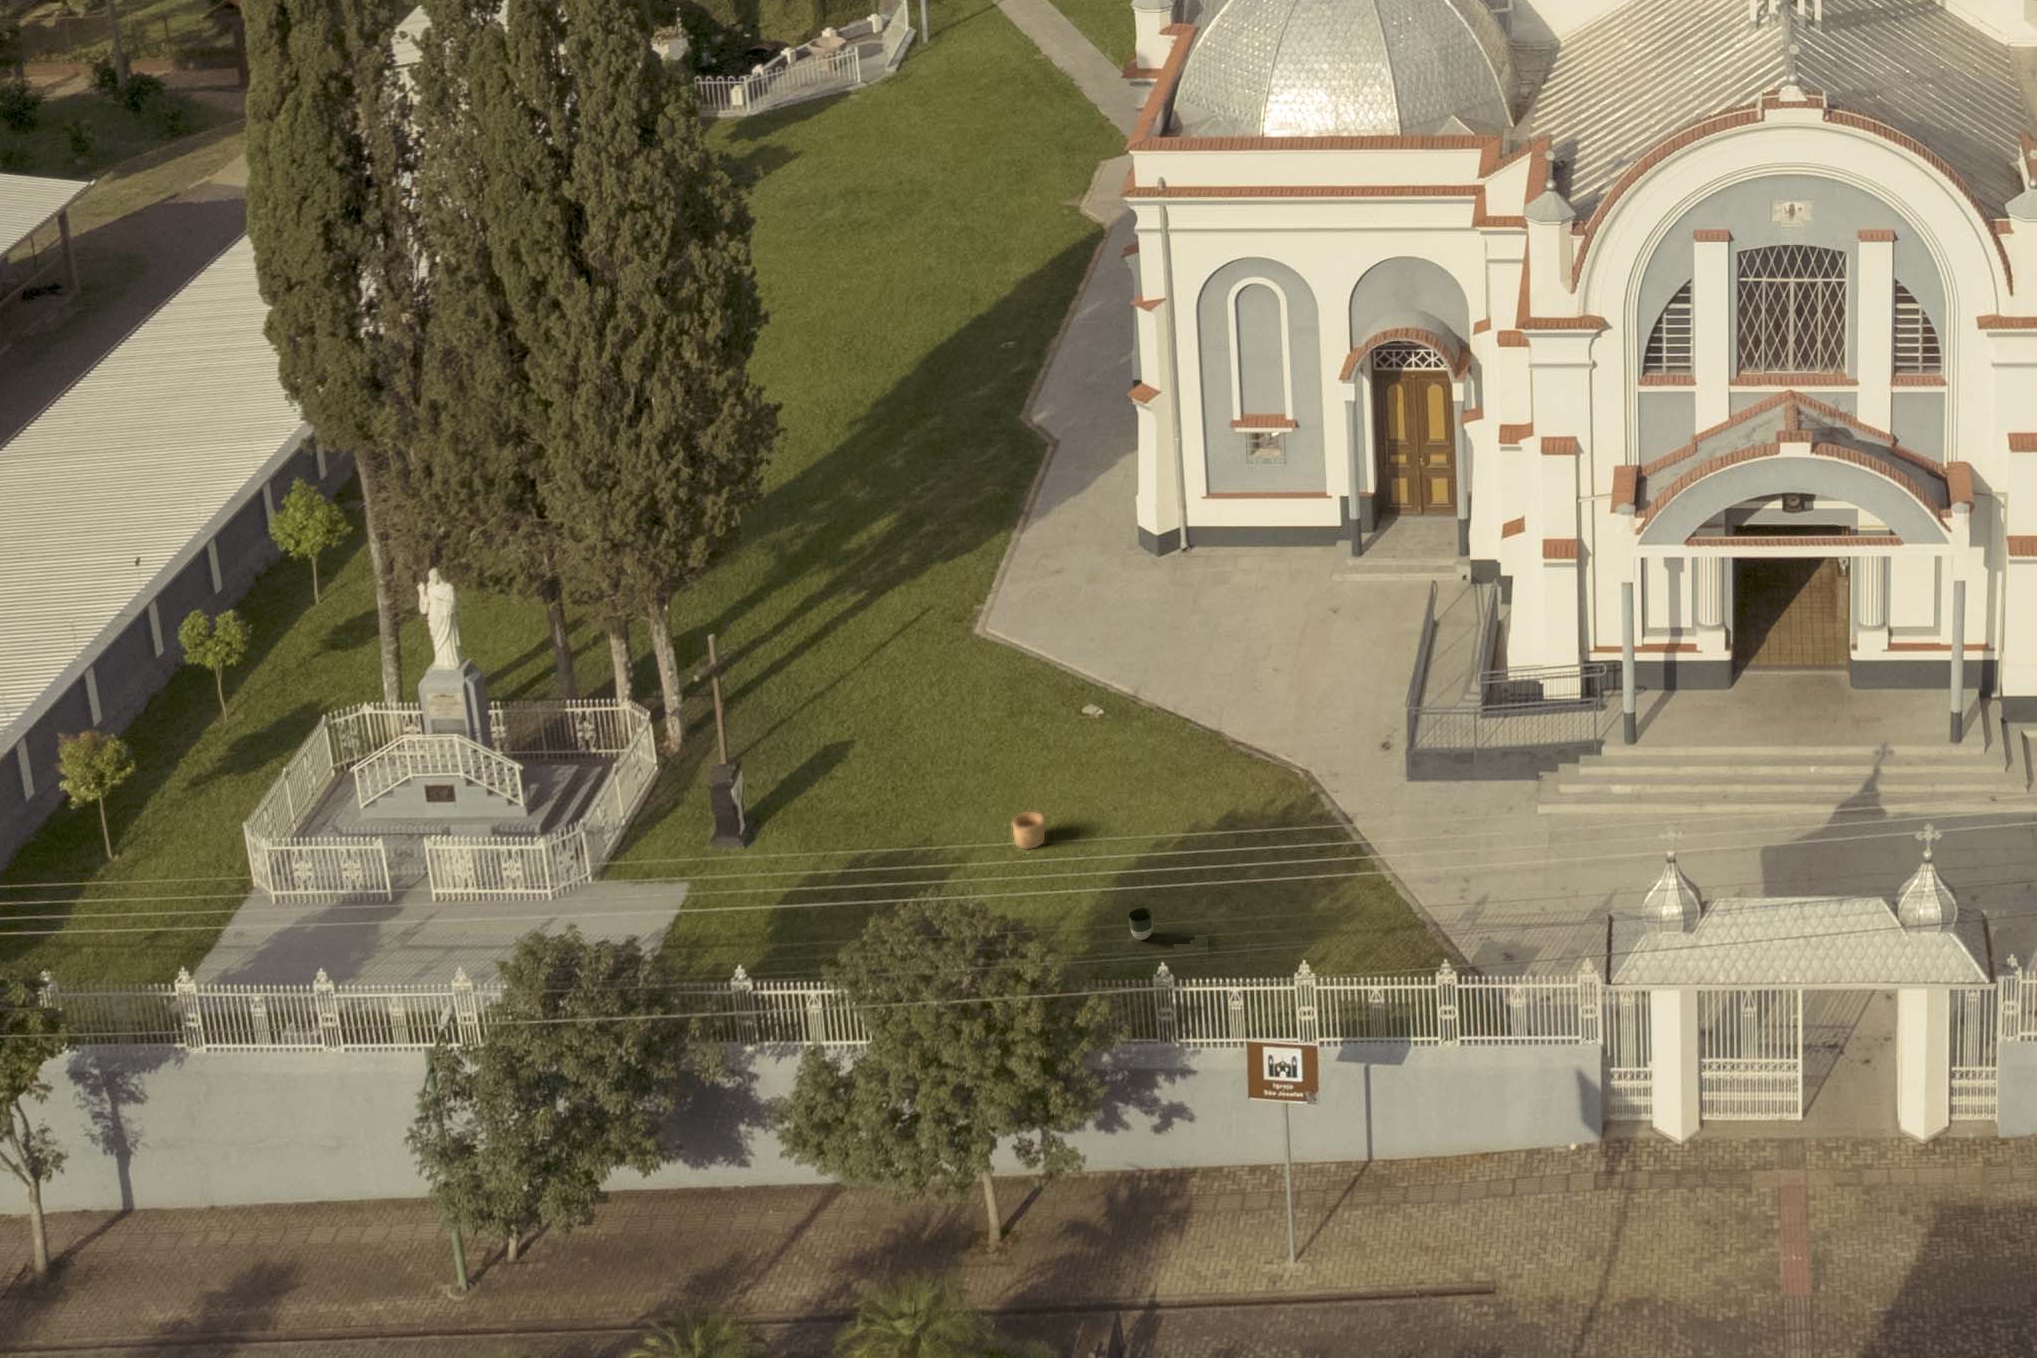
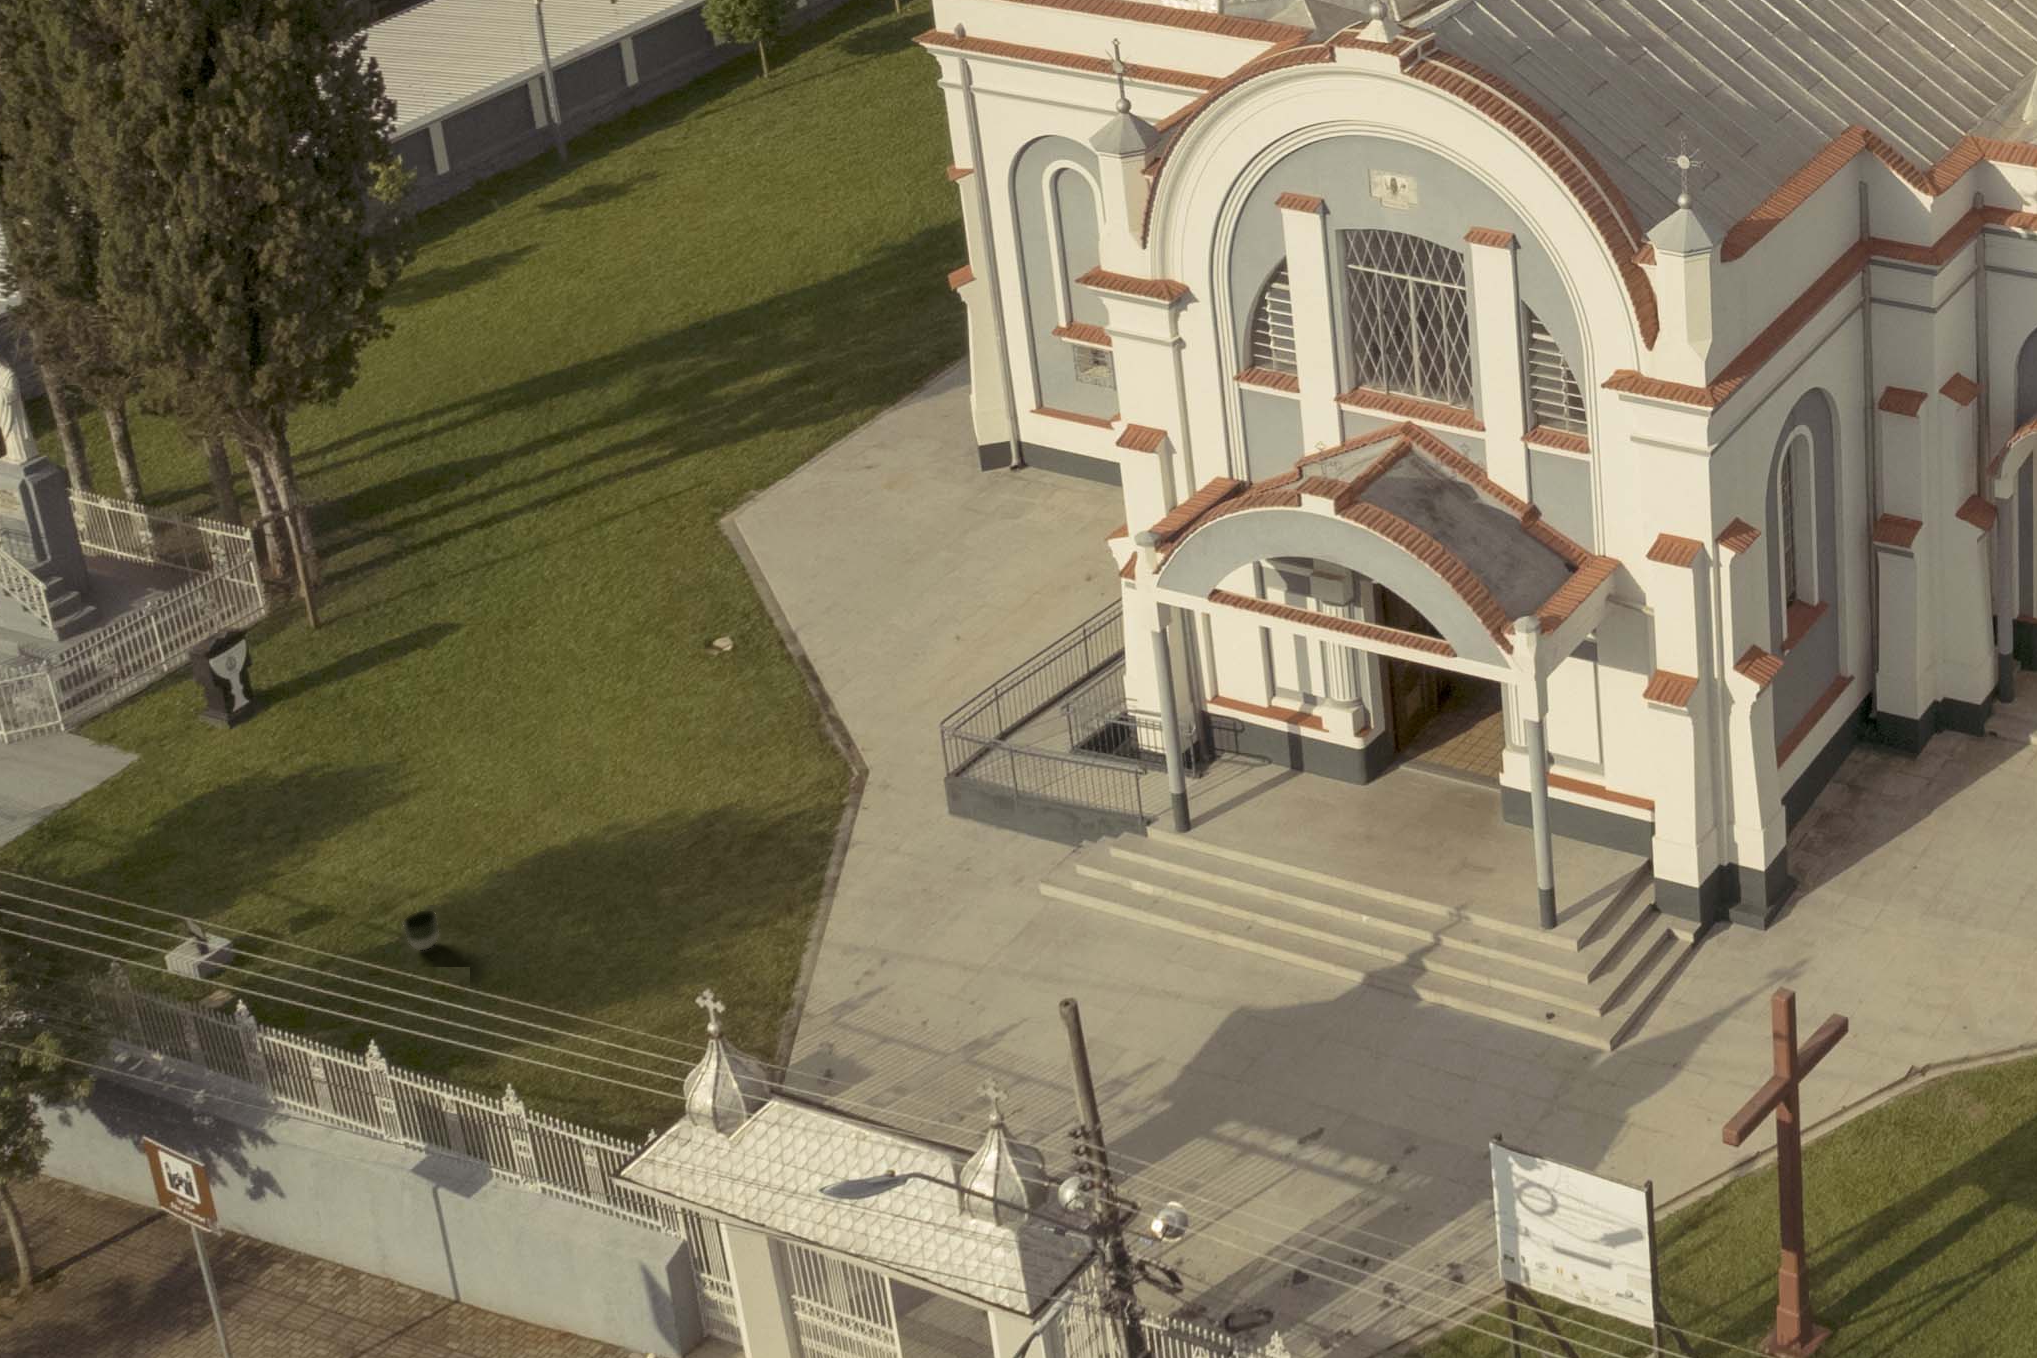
wooden bucket: present [1012,812,1045,849] -> none [451,758,499,803]

